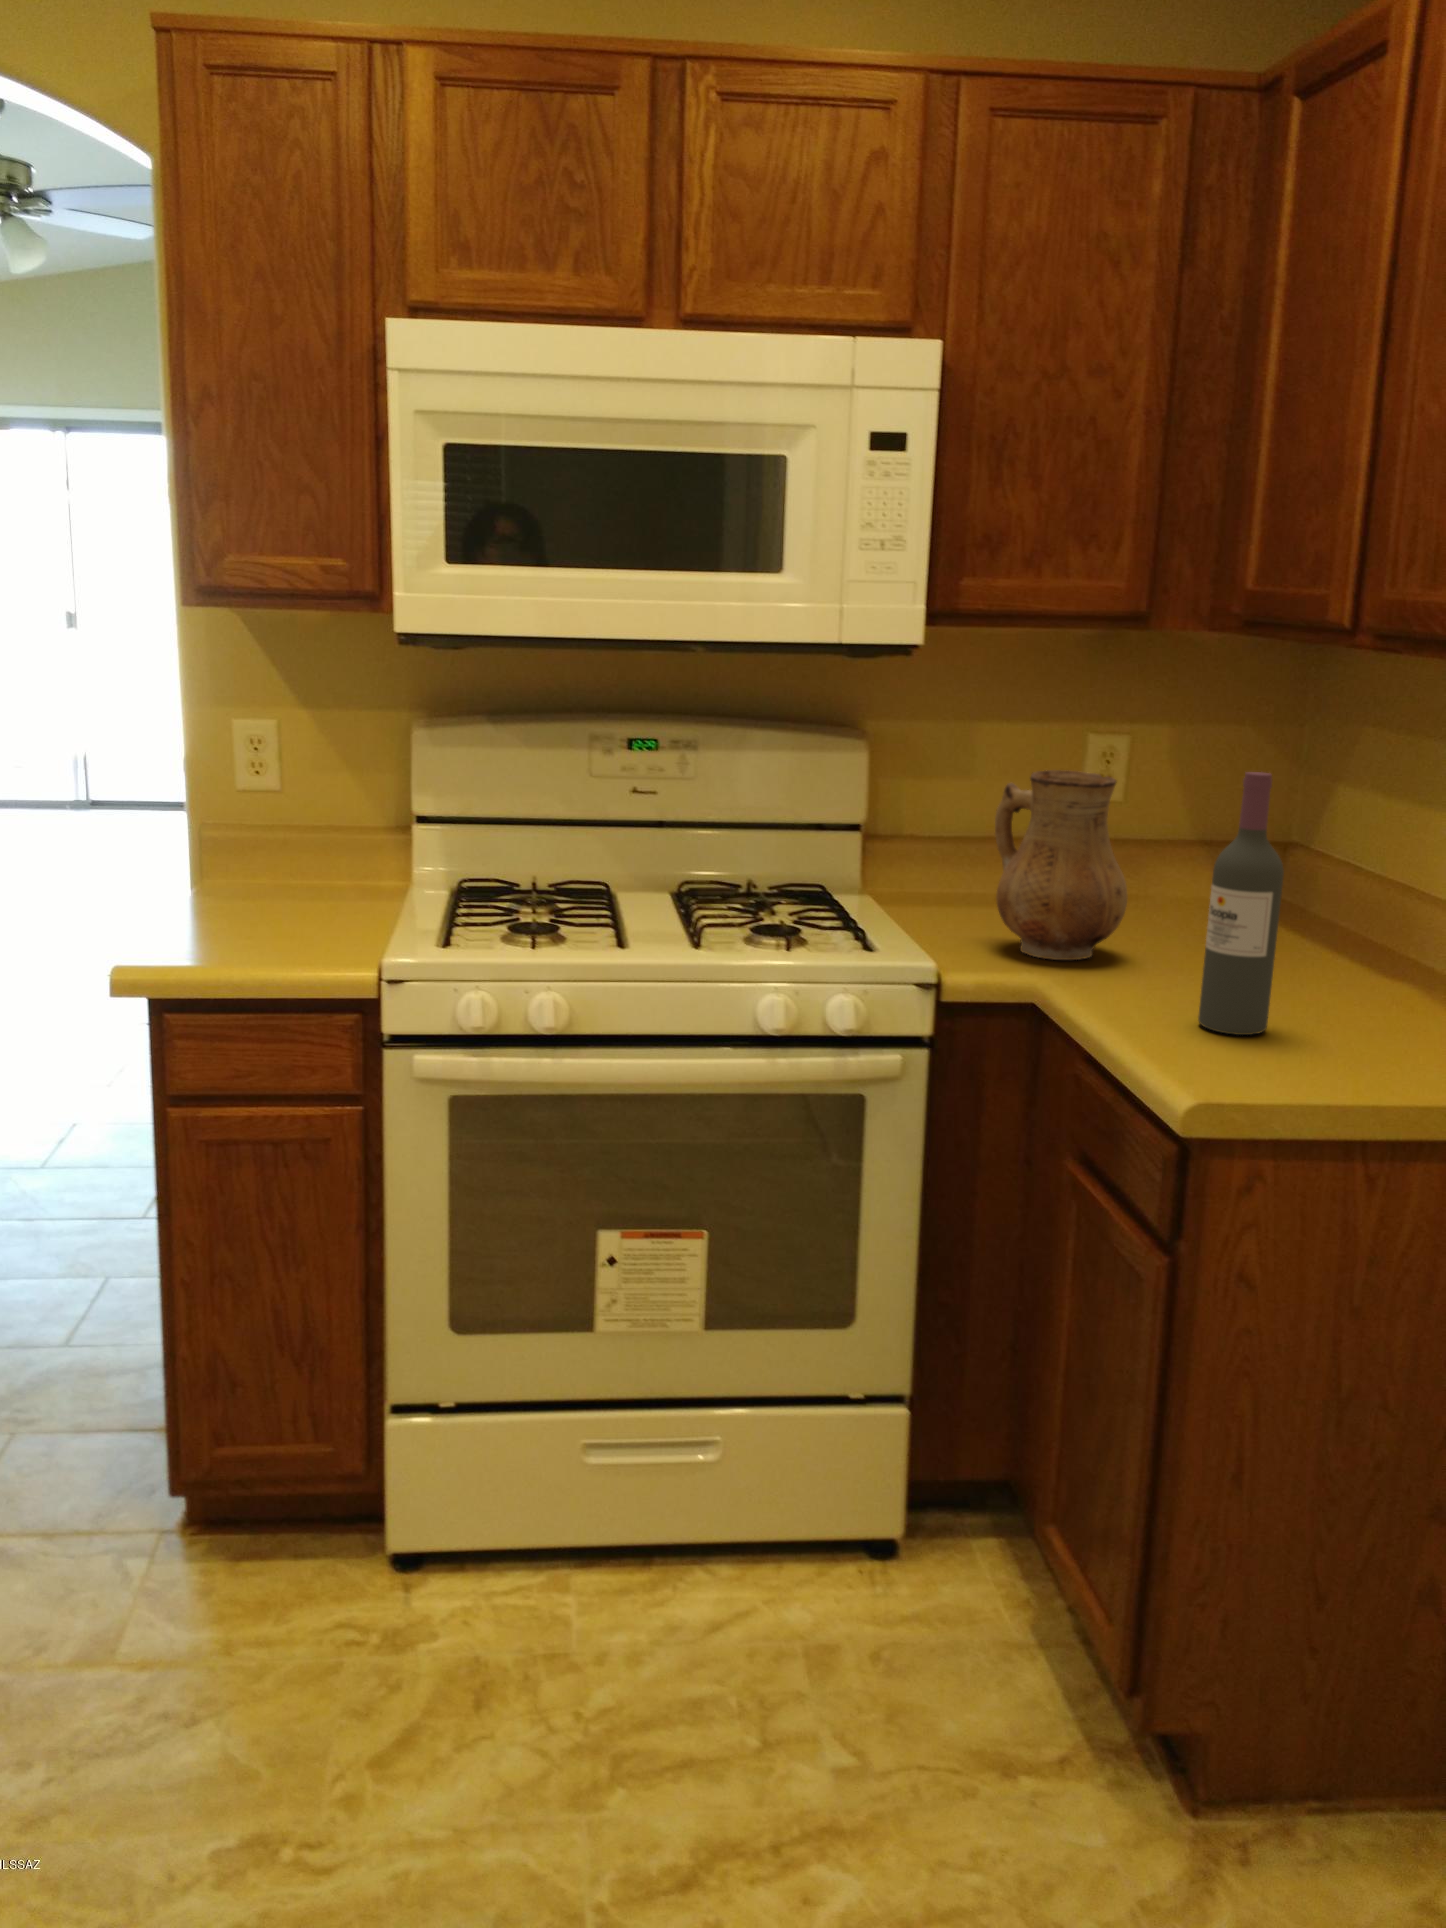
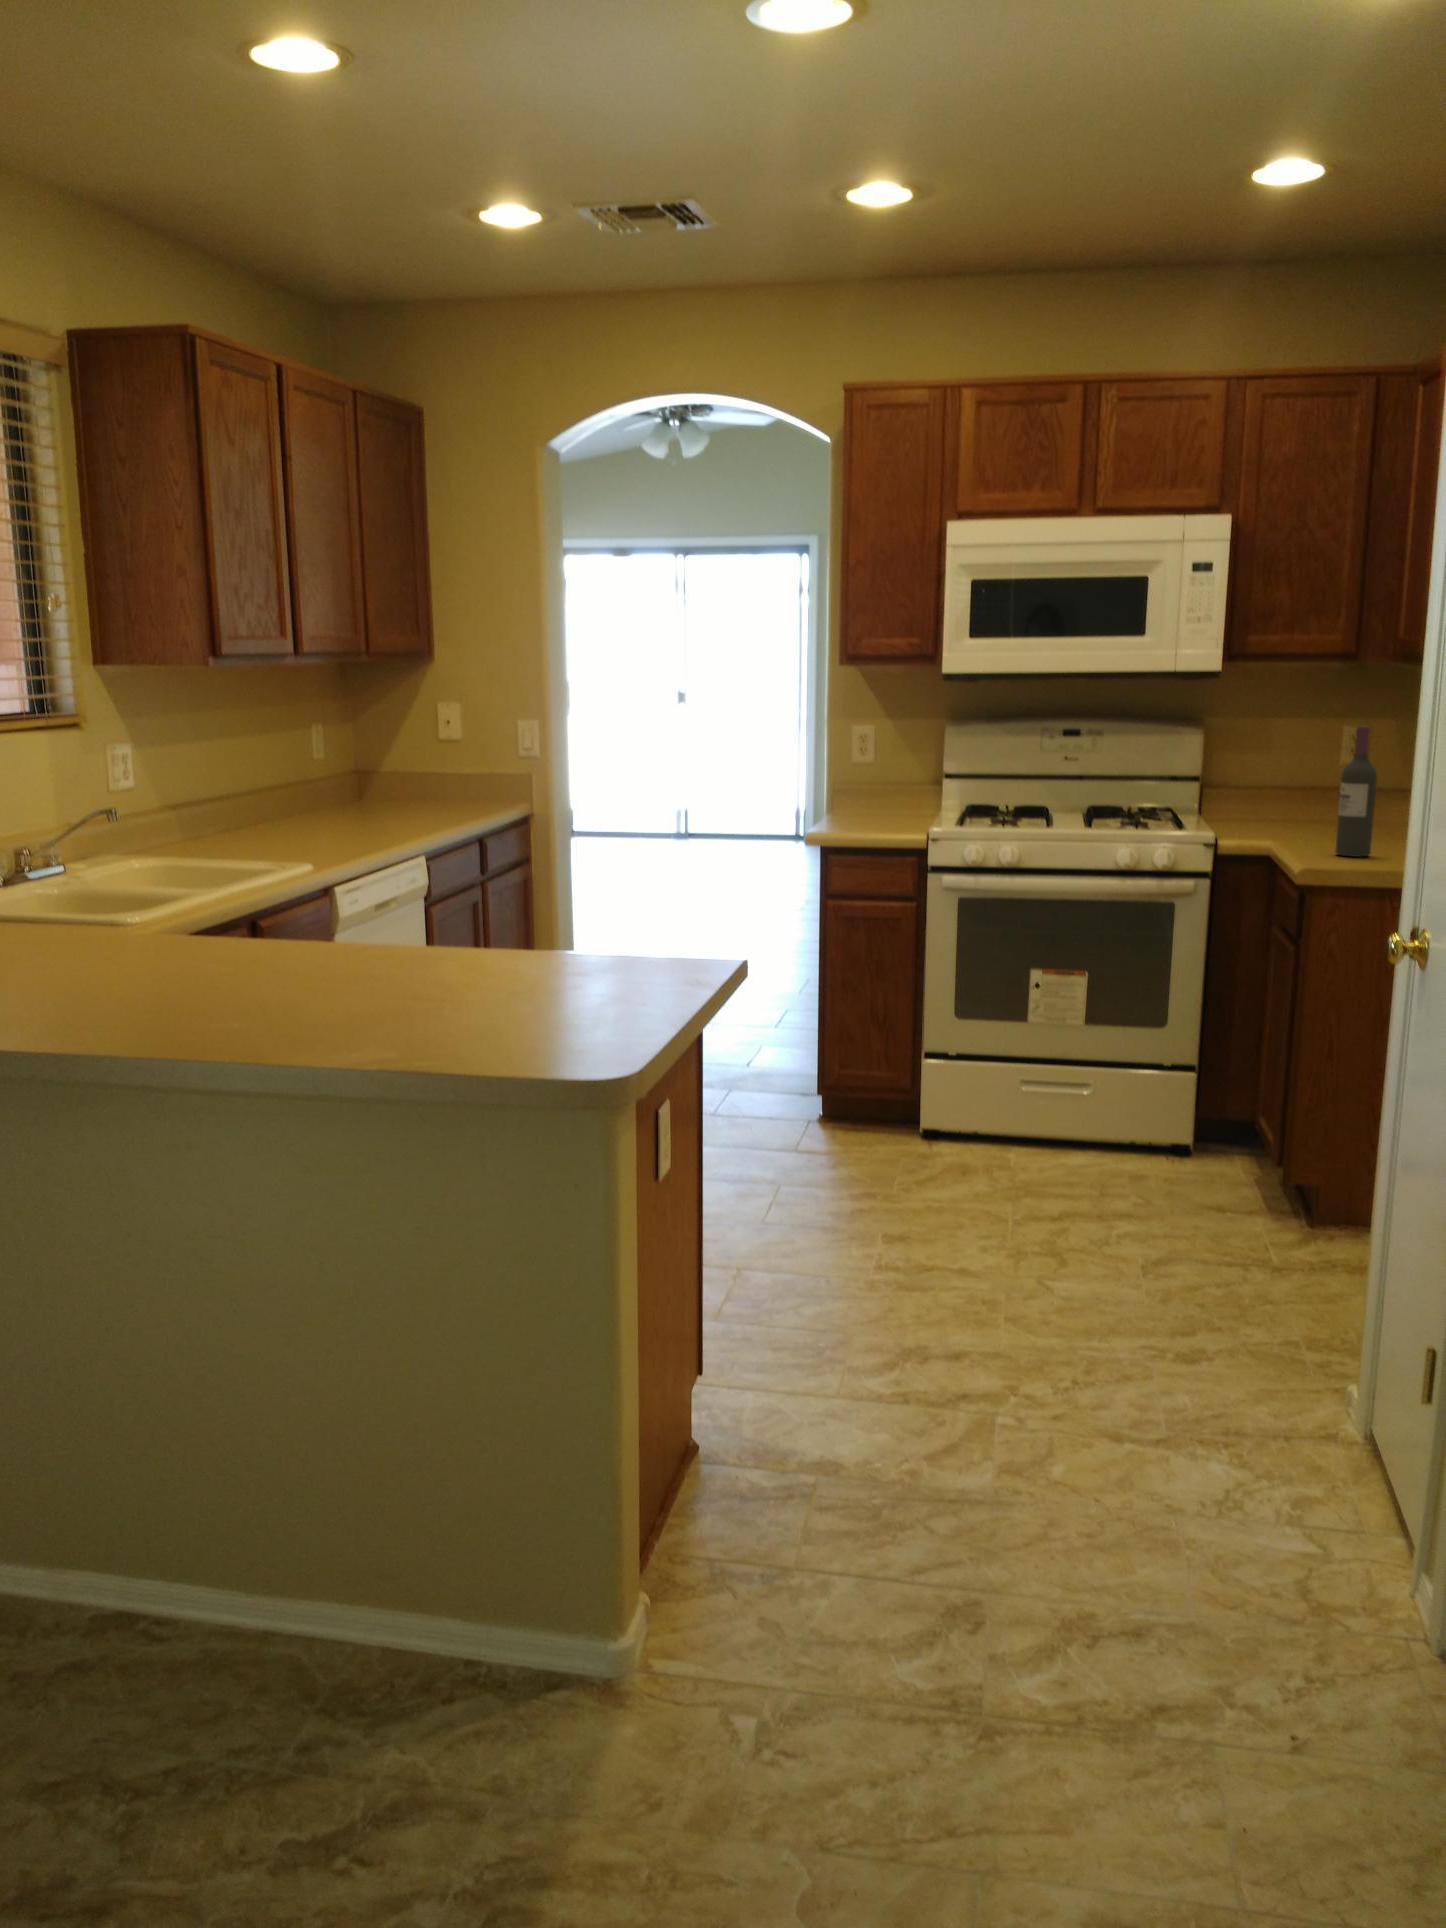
ceramic pitcher: present [995,770,1127,960] -> none [1257,739,1330,839]

